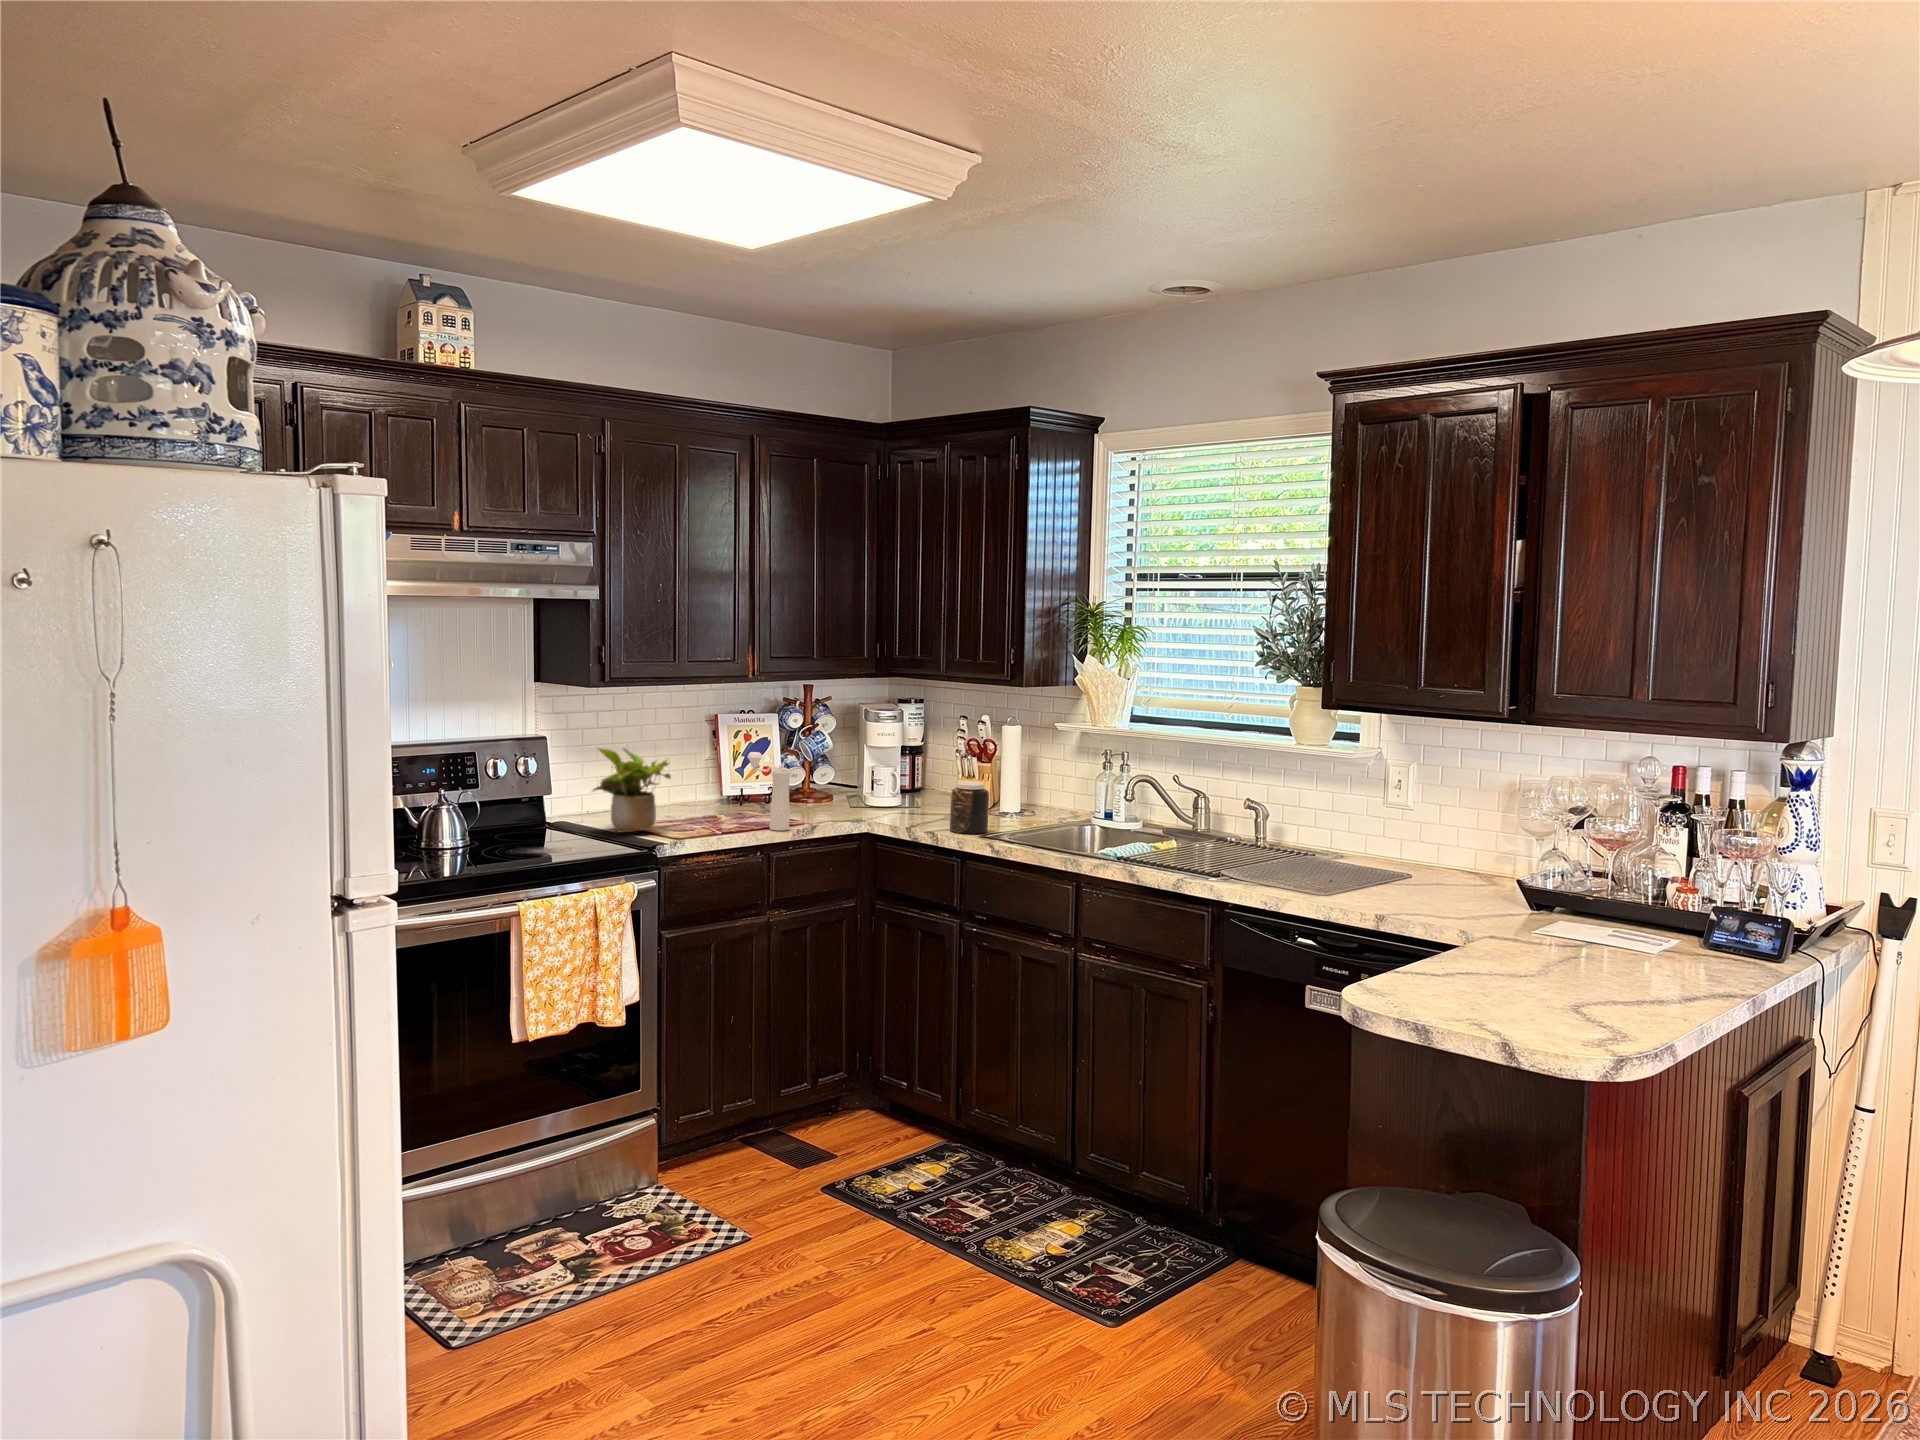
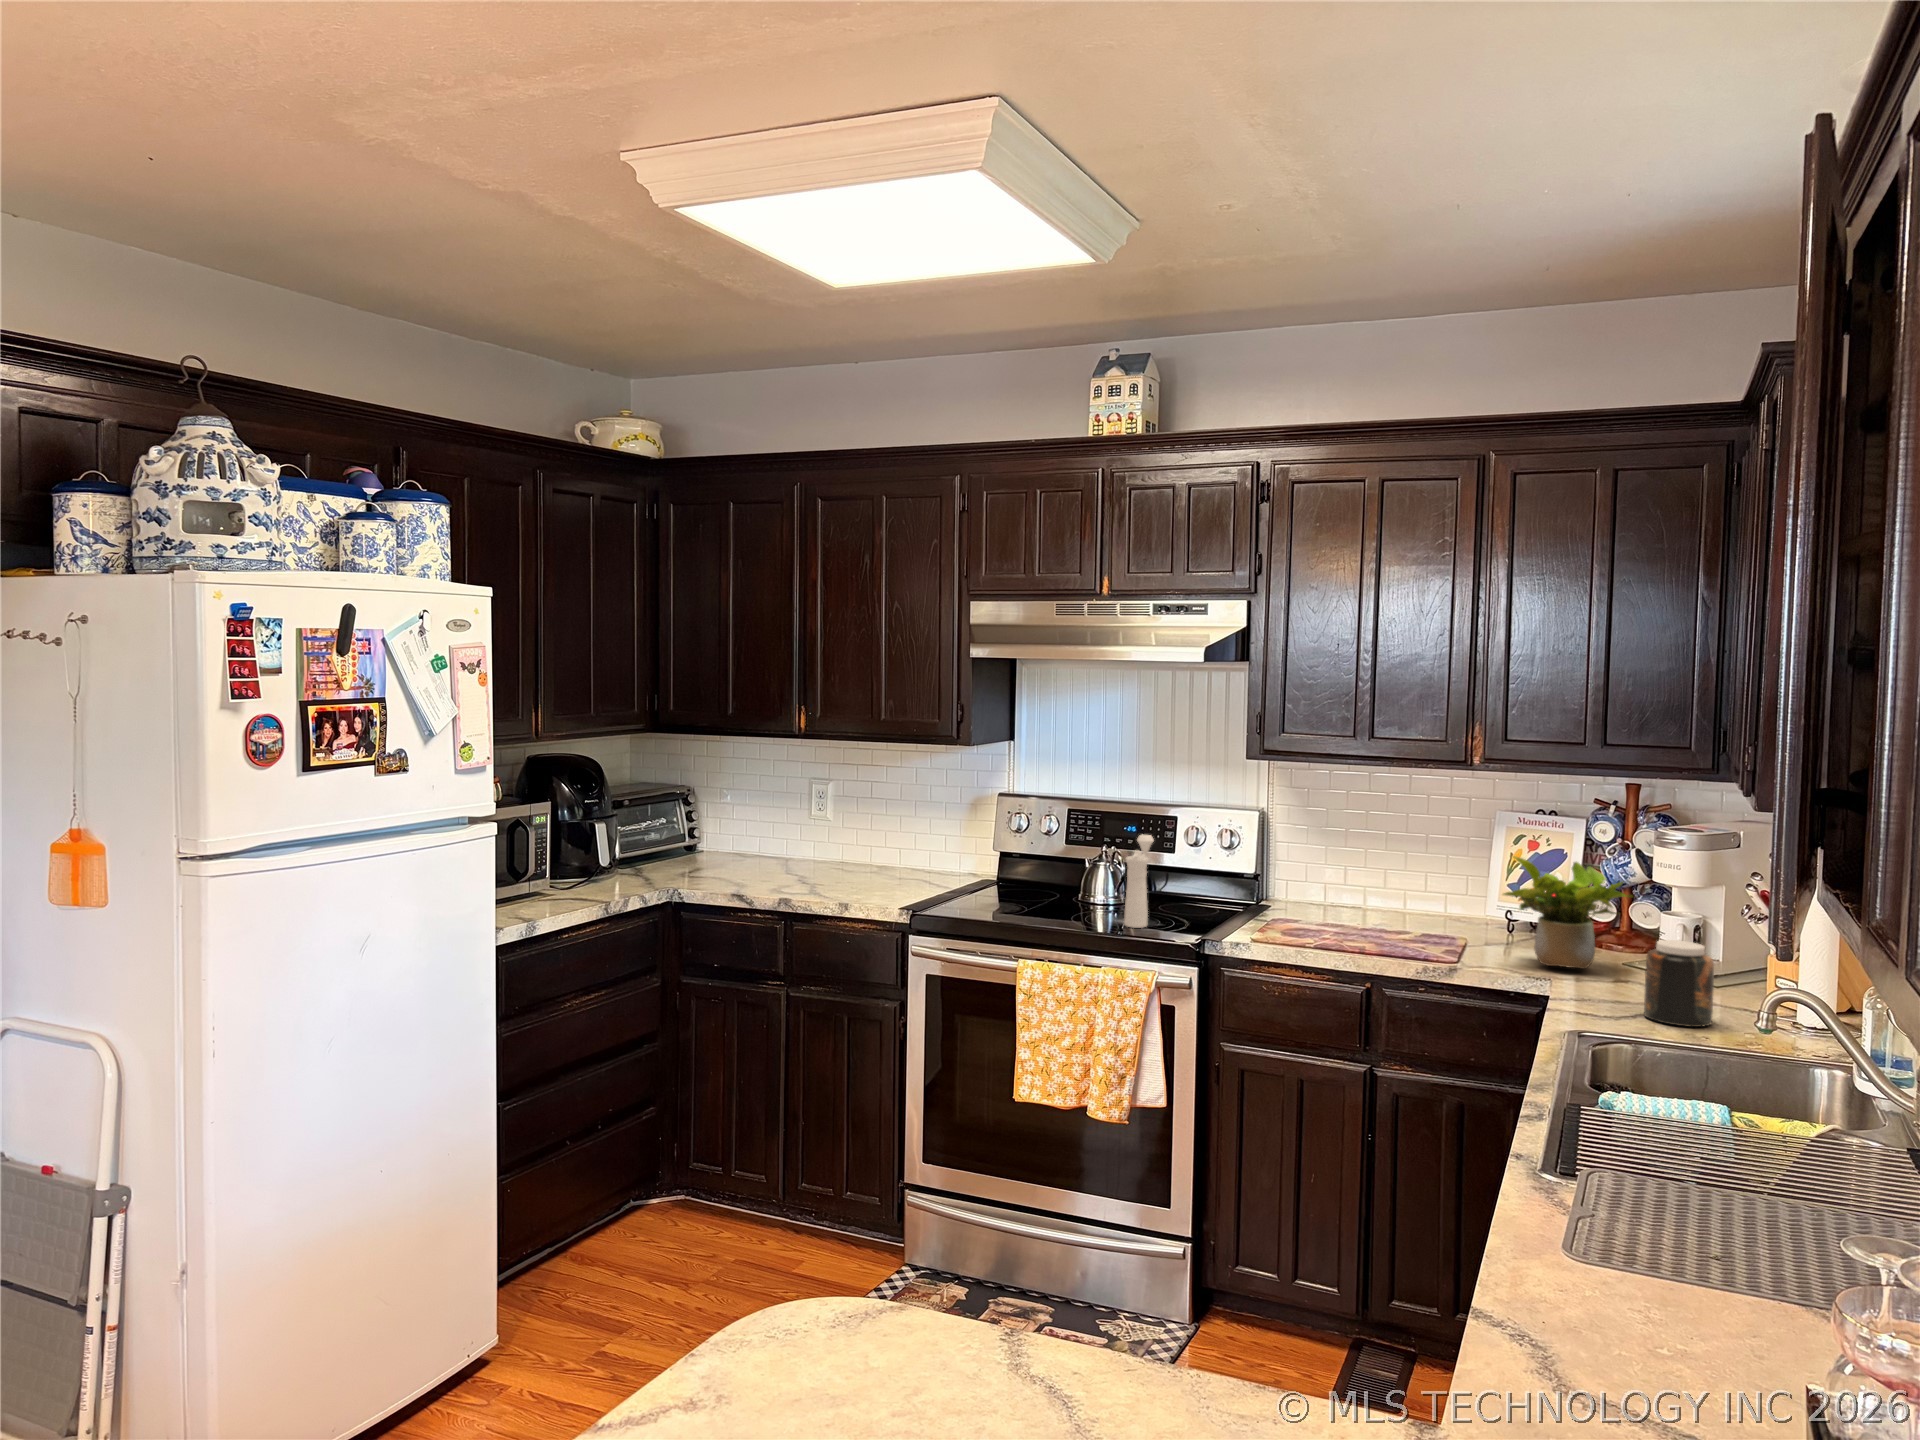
potted plant: present [593,748,671,833] -> present [1503,856,1632,969]
pepper mill: present [747,752,791,831] -> present [1124,835,1154,928]

